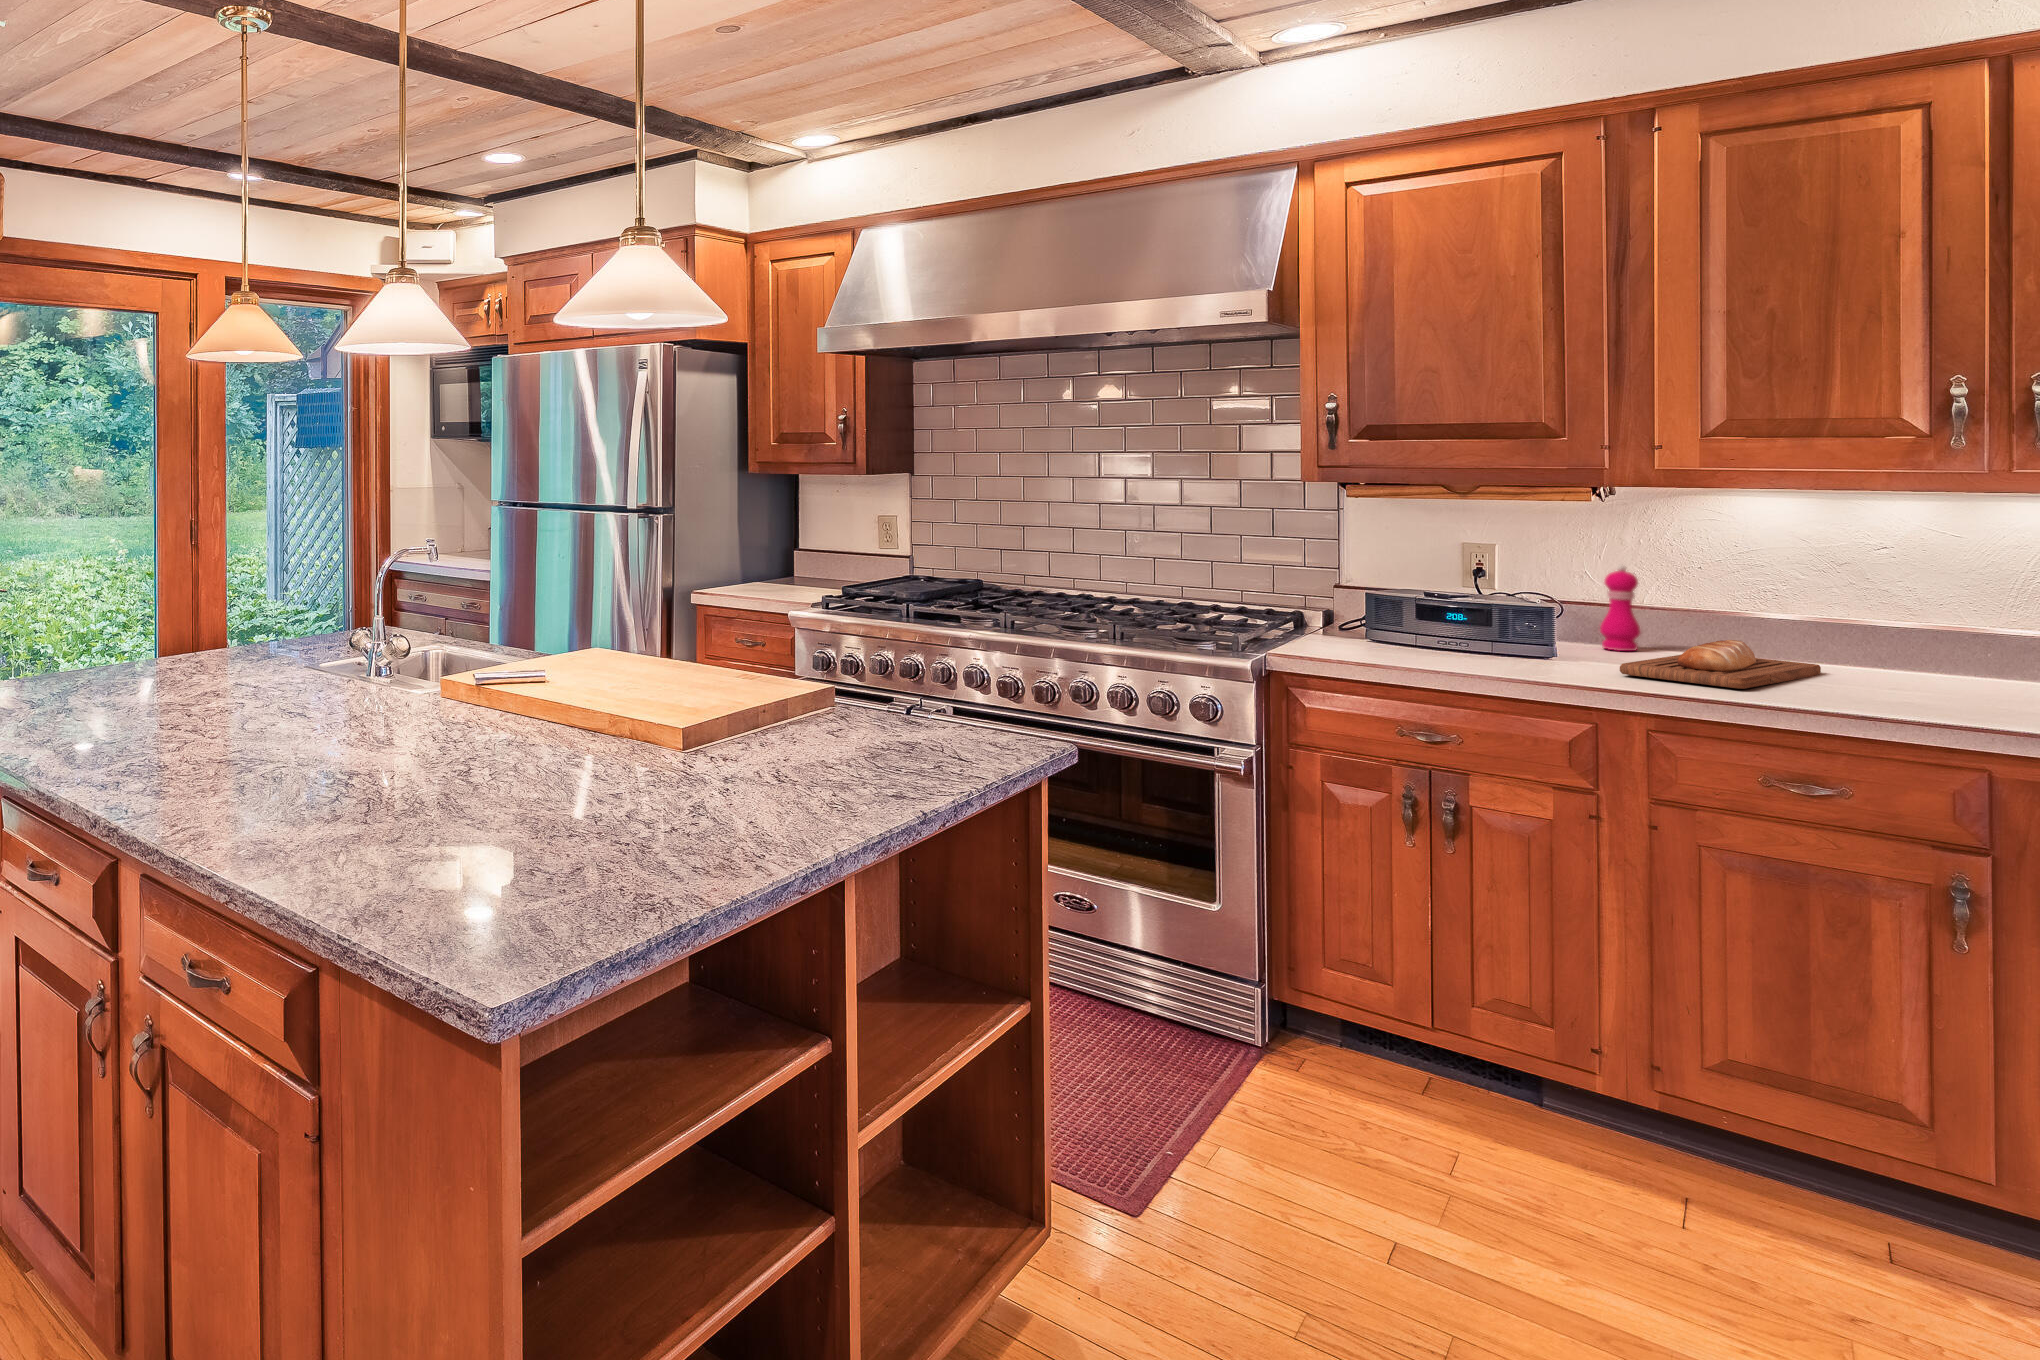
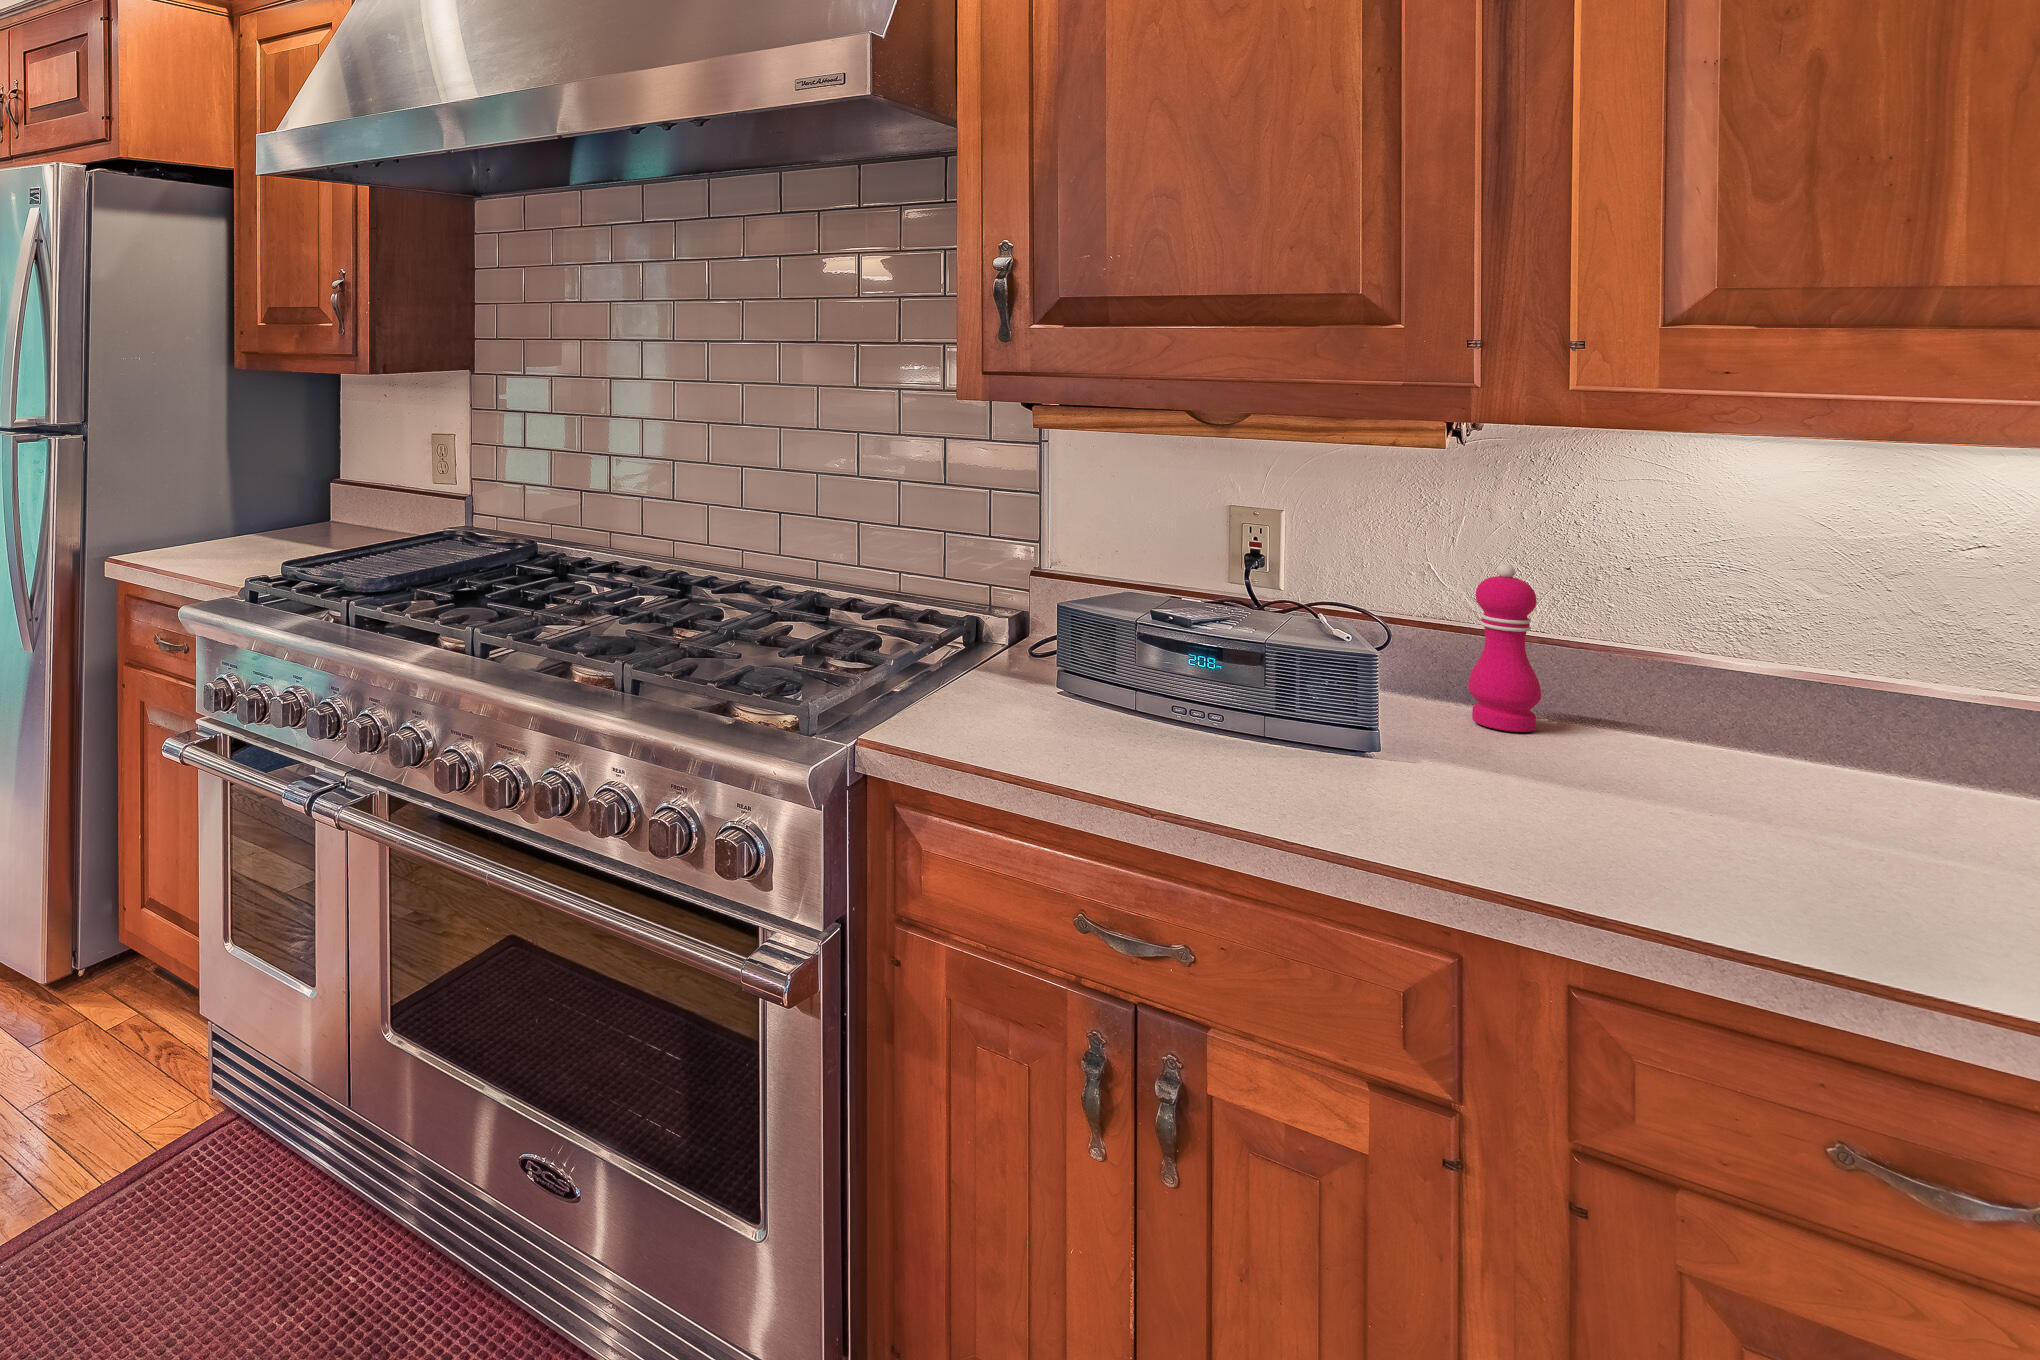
bread loaf: present [1620,640,1821,689] -> none [1508,745,1908,907]

